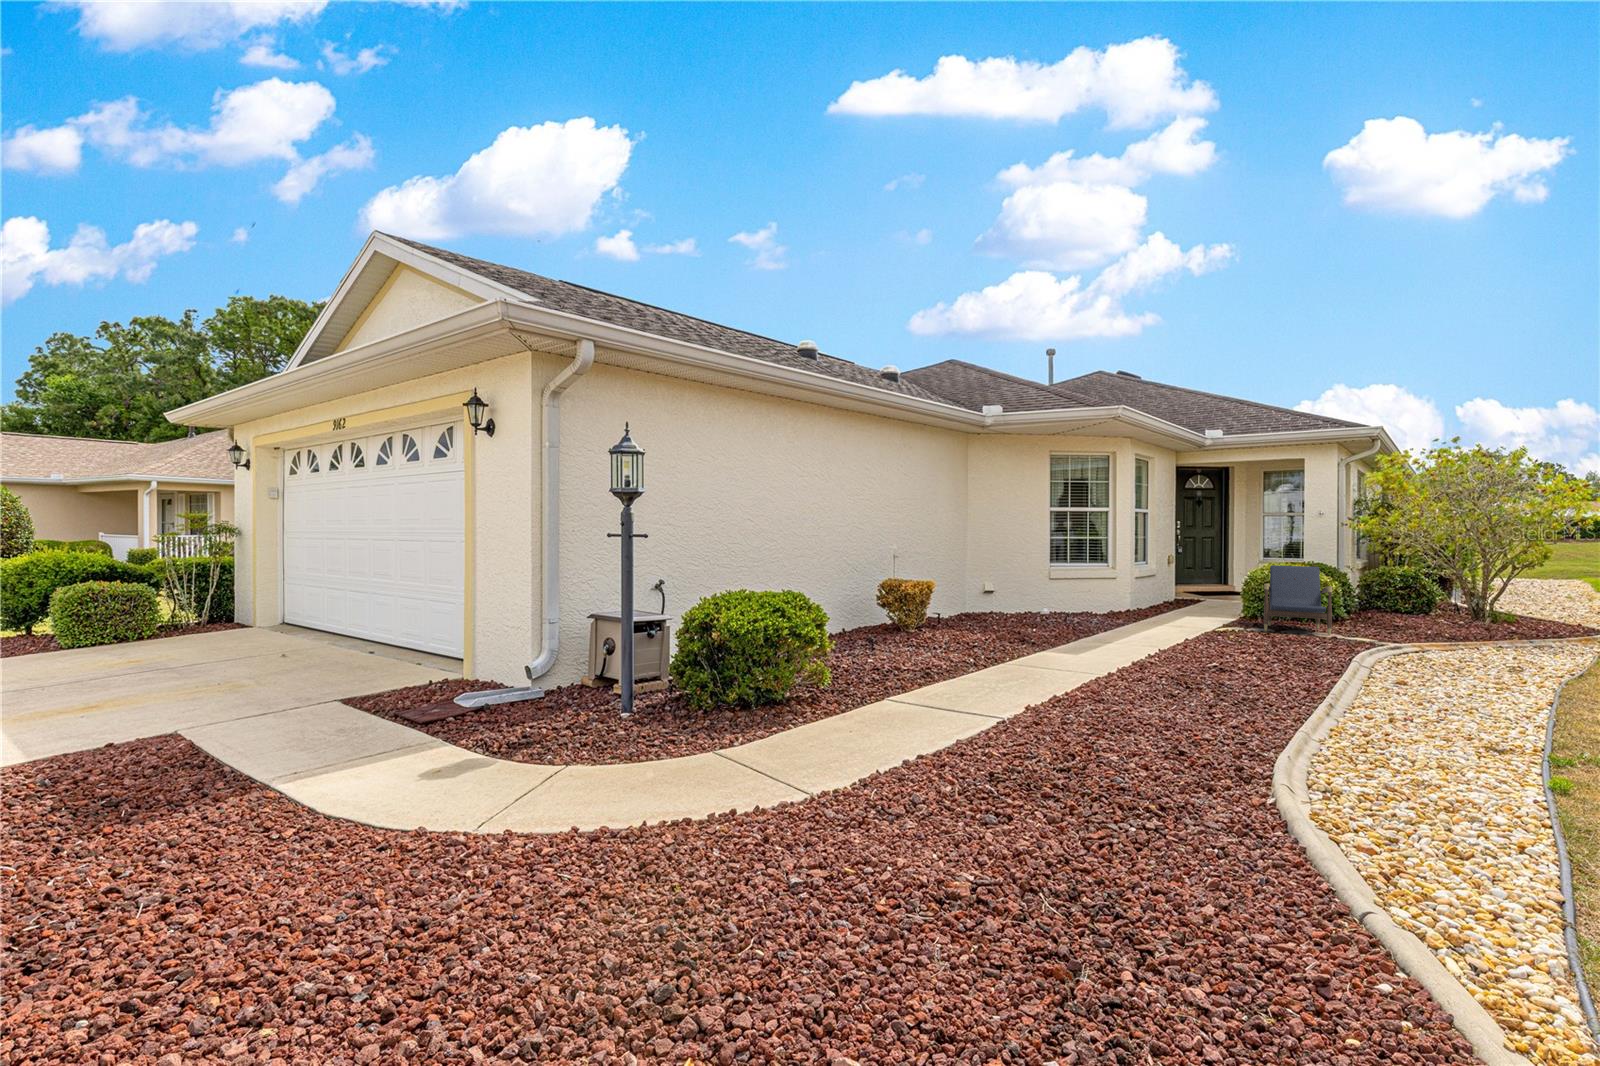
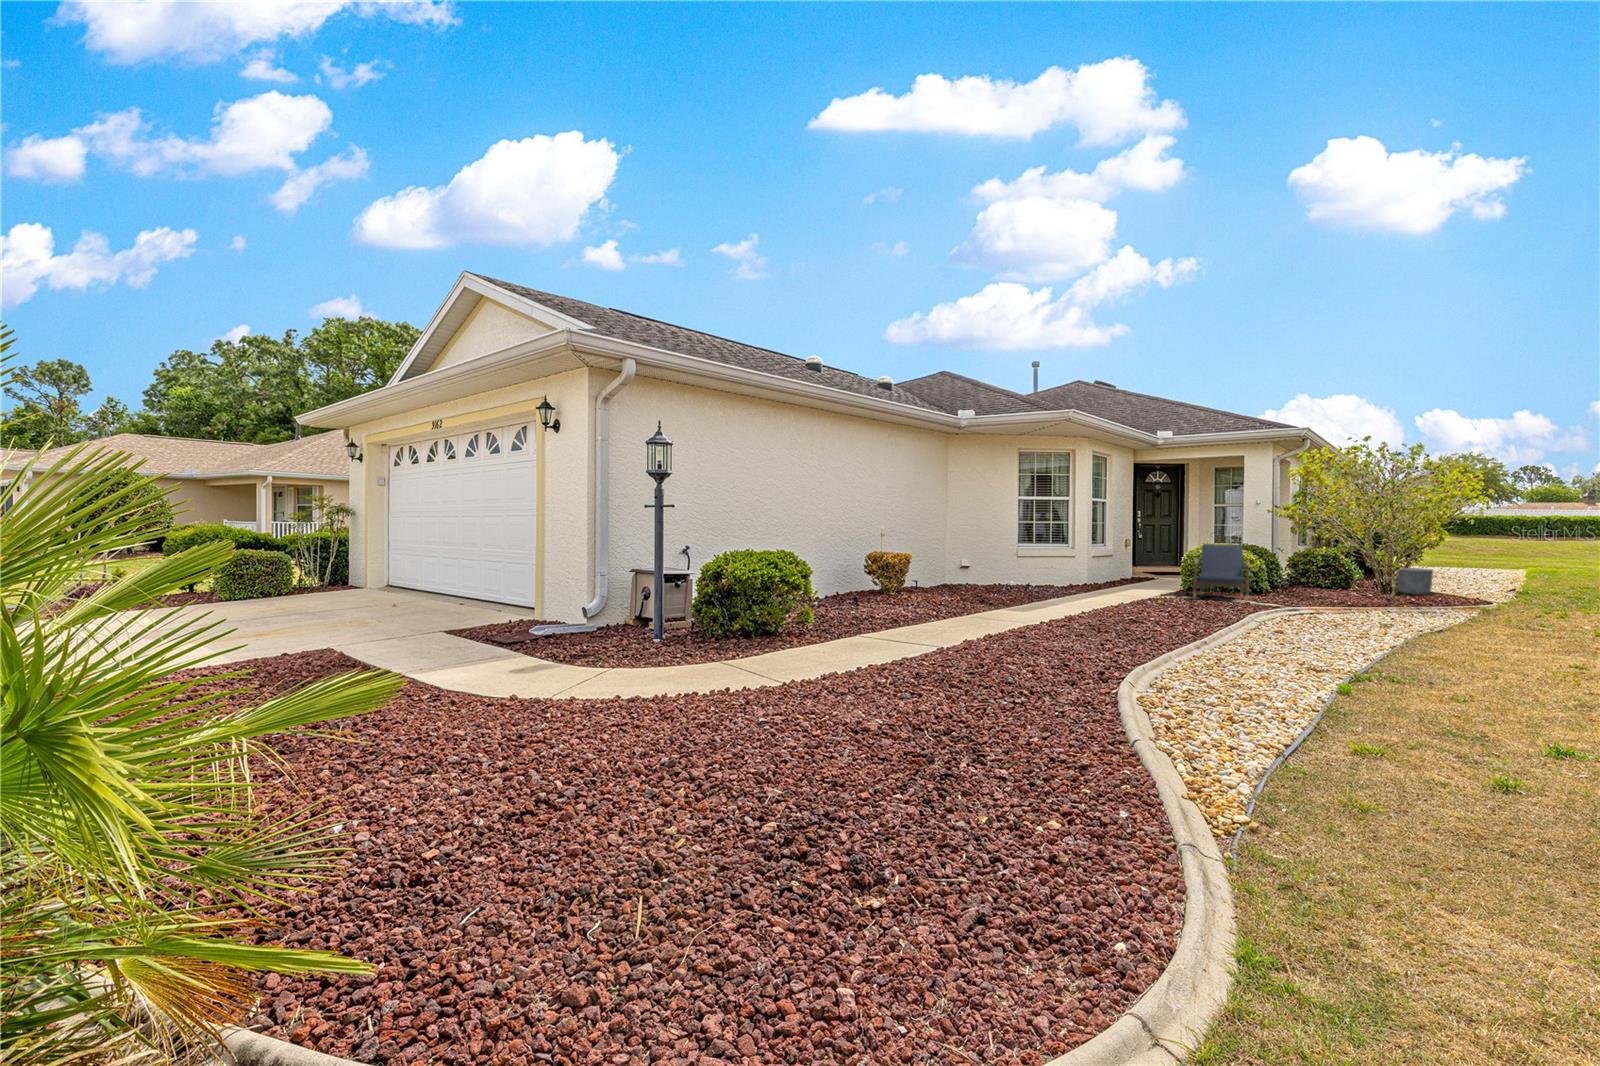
planter: none [1489,591,1532,622] -> present [1397,568,1433,595]

